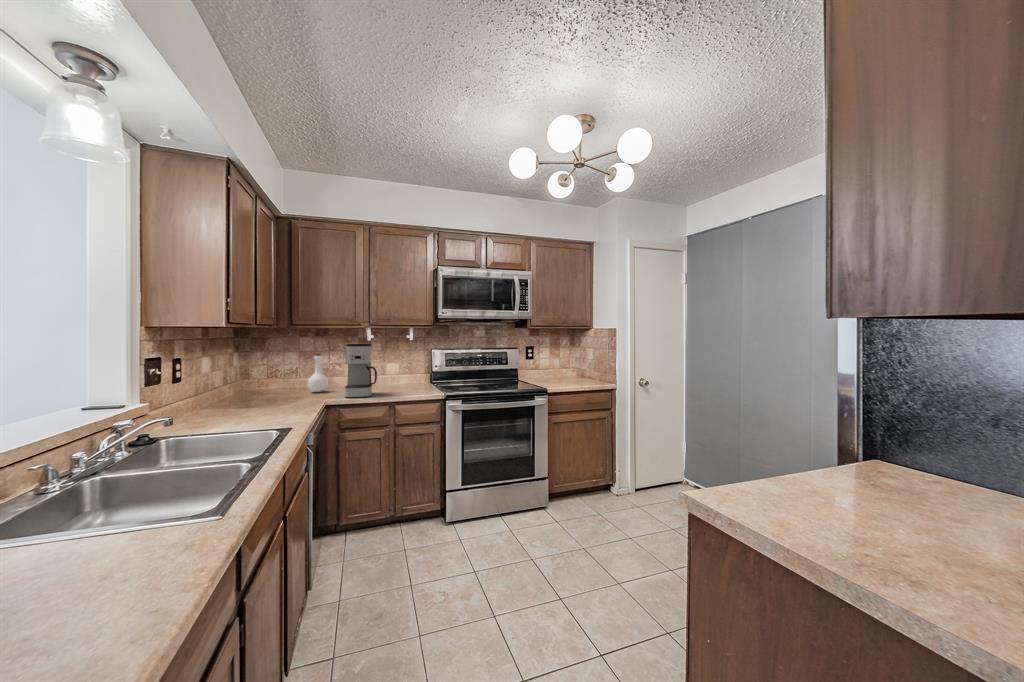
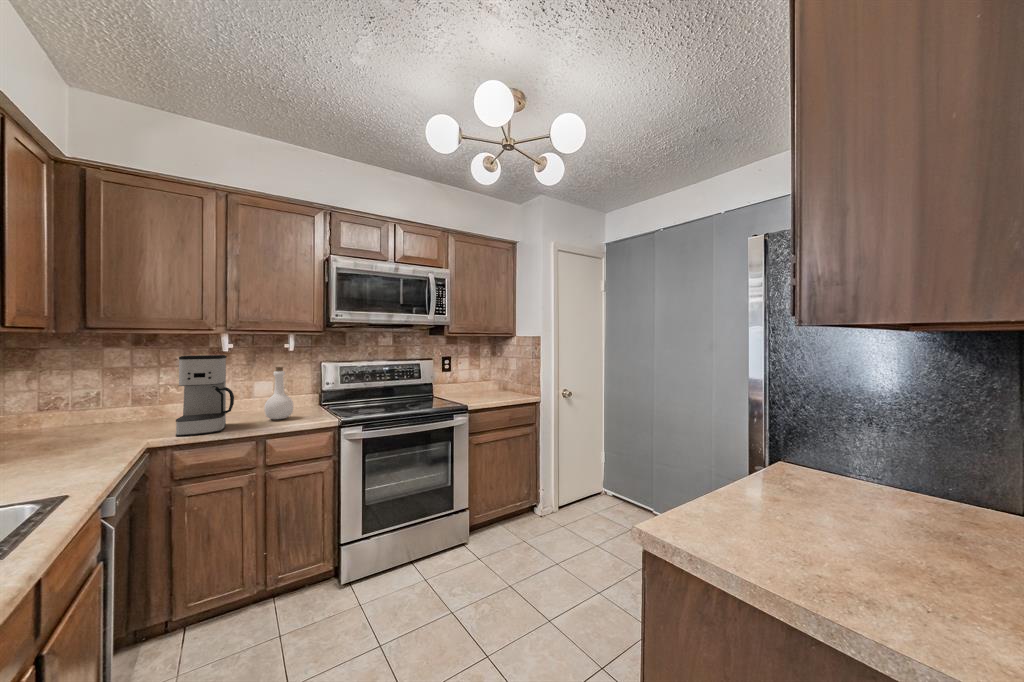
bottle: present [308,353,328,392] -> present [264,367,293,419]

